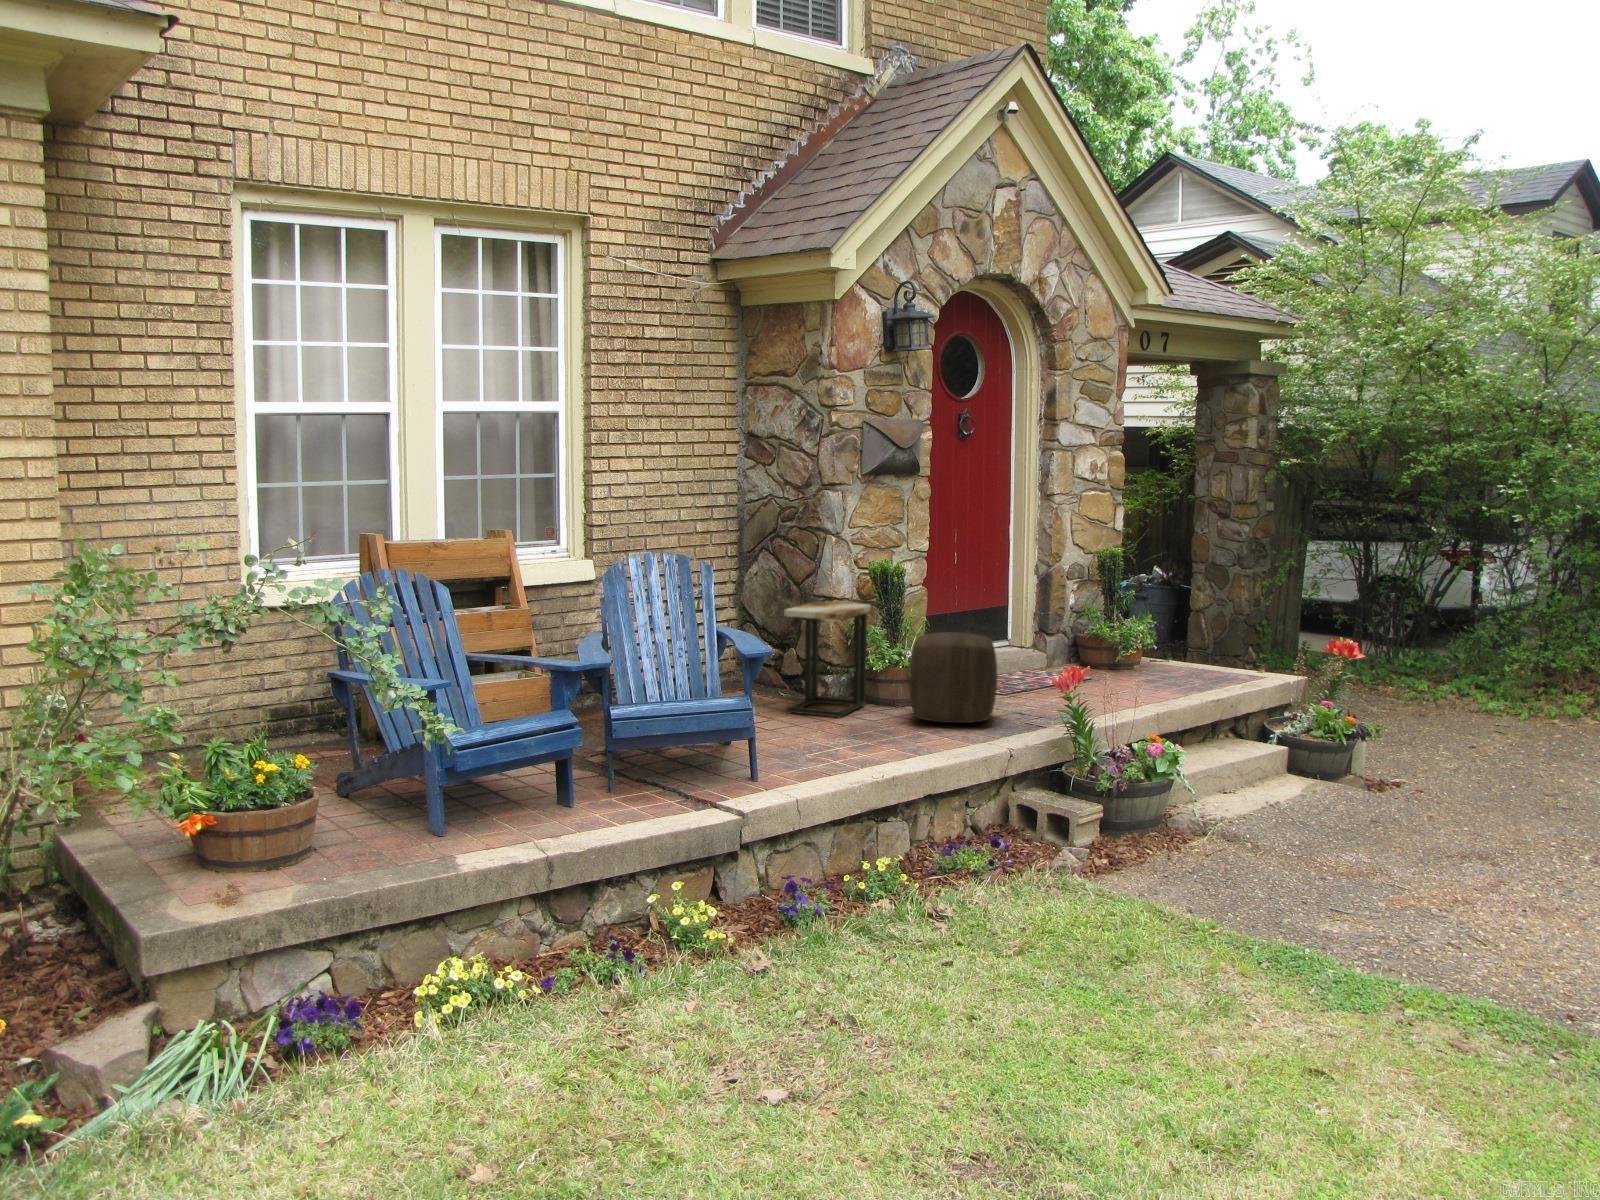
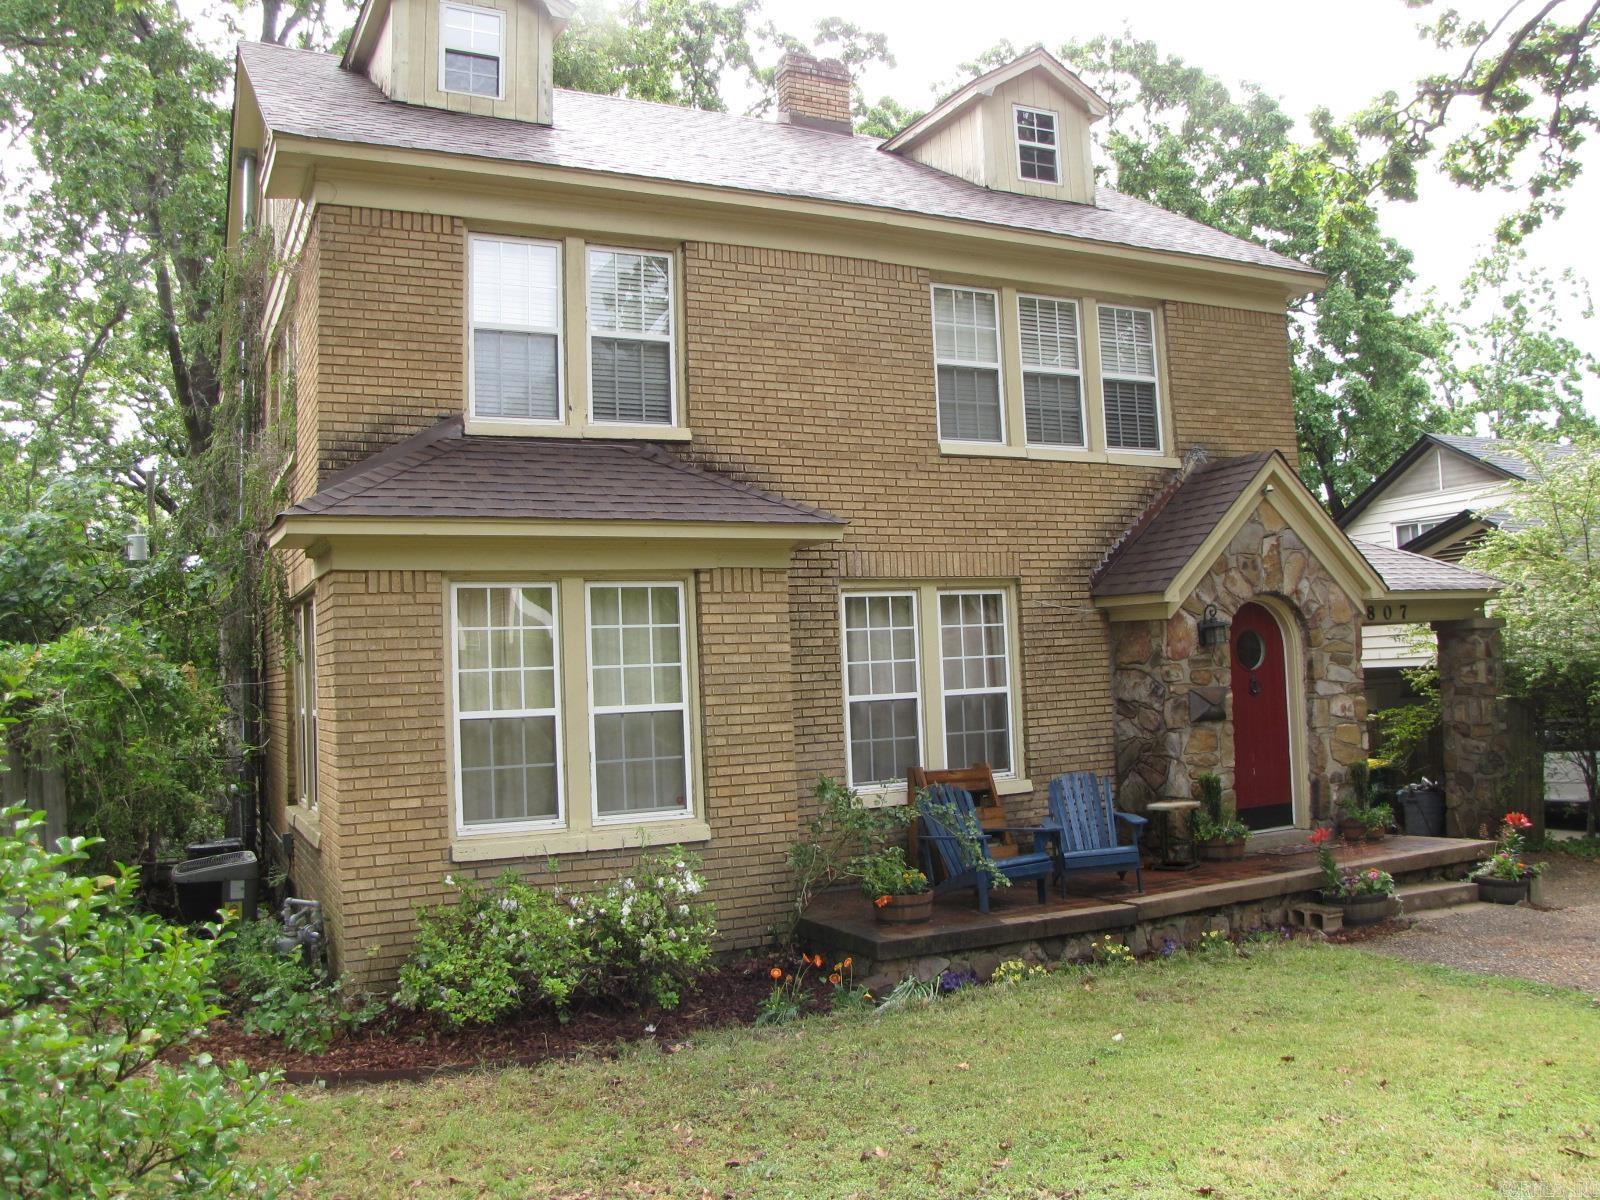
ottoman: present [909,632,997,723] -> none [1228,817,1283,872]

